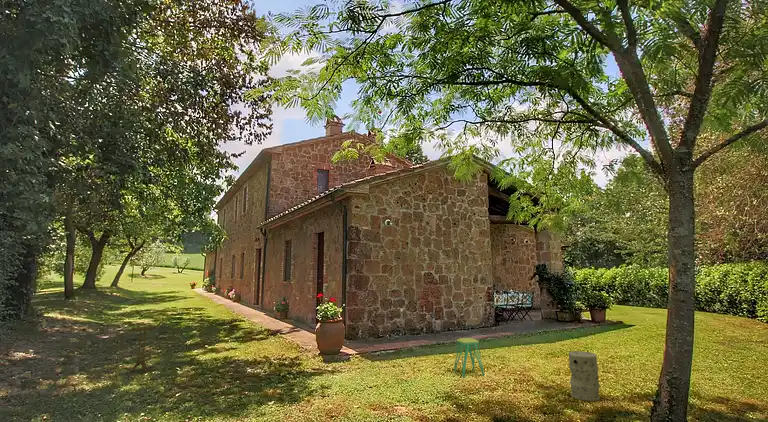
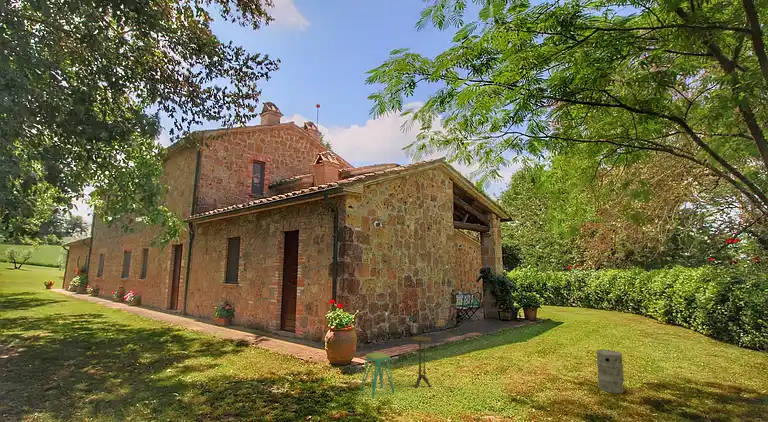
side table: present [131,326,156,372] -> present [409,336,433,388]
stool: present [454,338,484,377] -> present [361,352,394,398]

